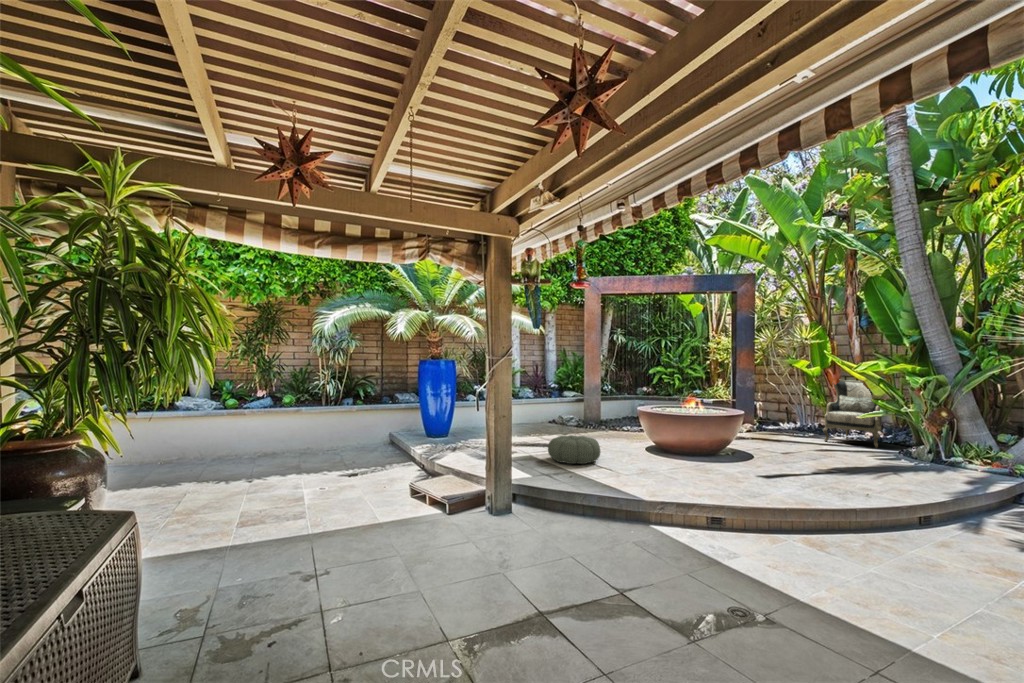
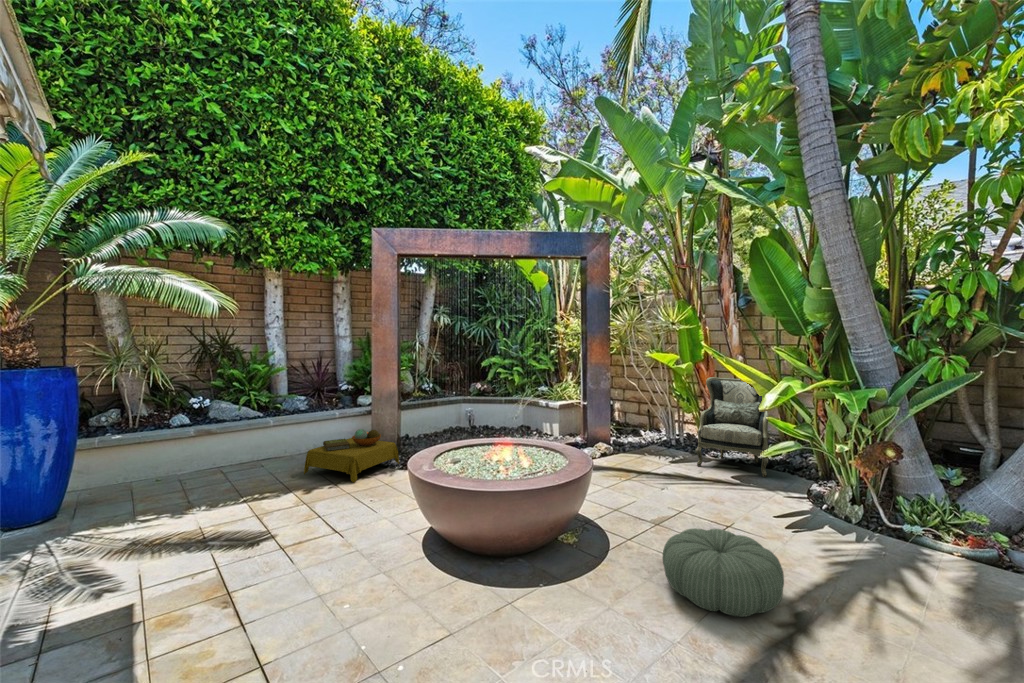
side table: none [549,405,605,435] -> present [304,429,399,483]
pouf: present [548,435,600,464] -> present [662,528,784,617]

